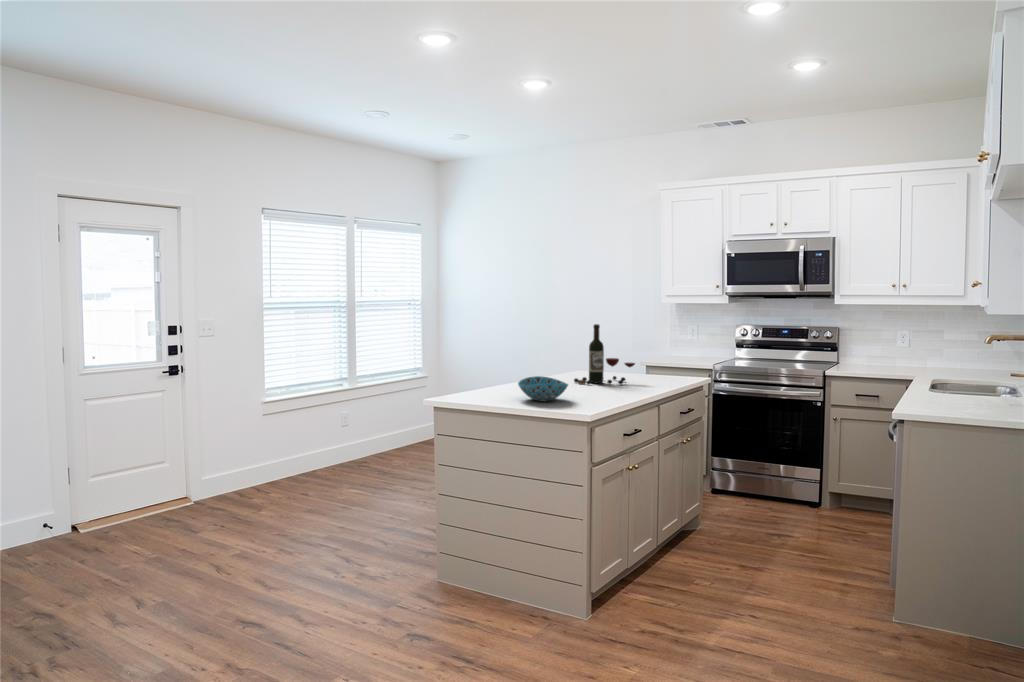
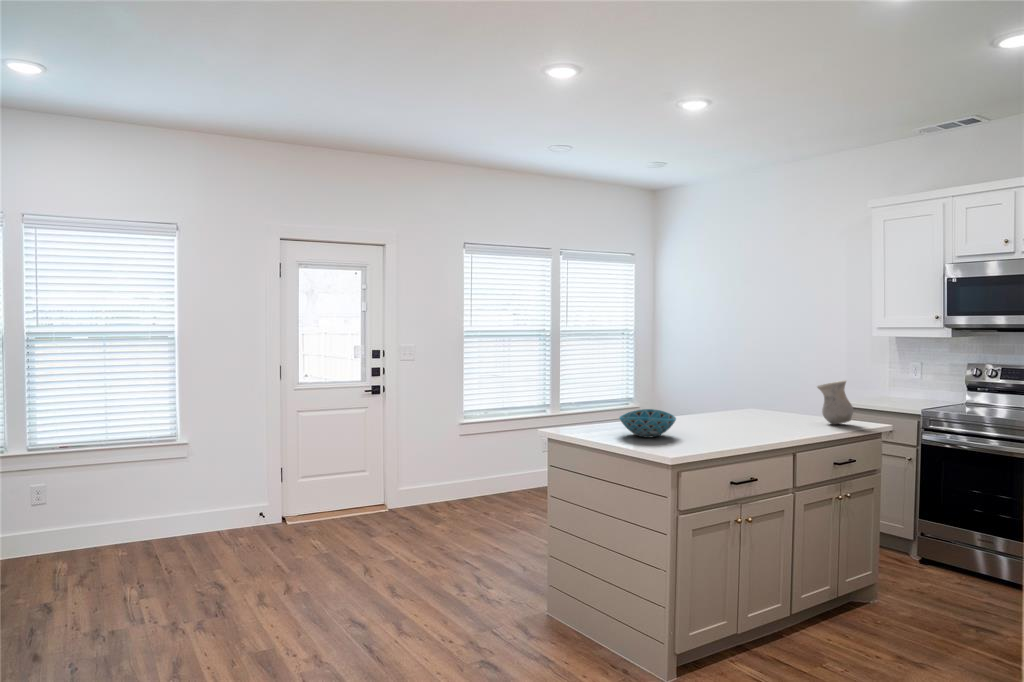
wine bottle: present [574,324,635,385] -> none [721,354,797,425]
vase: none [648,345,676,381] -> present [817,380,853,424]

